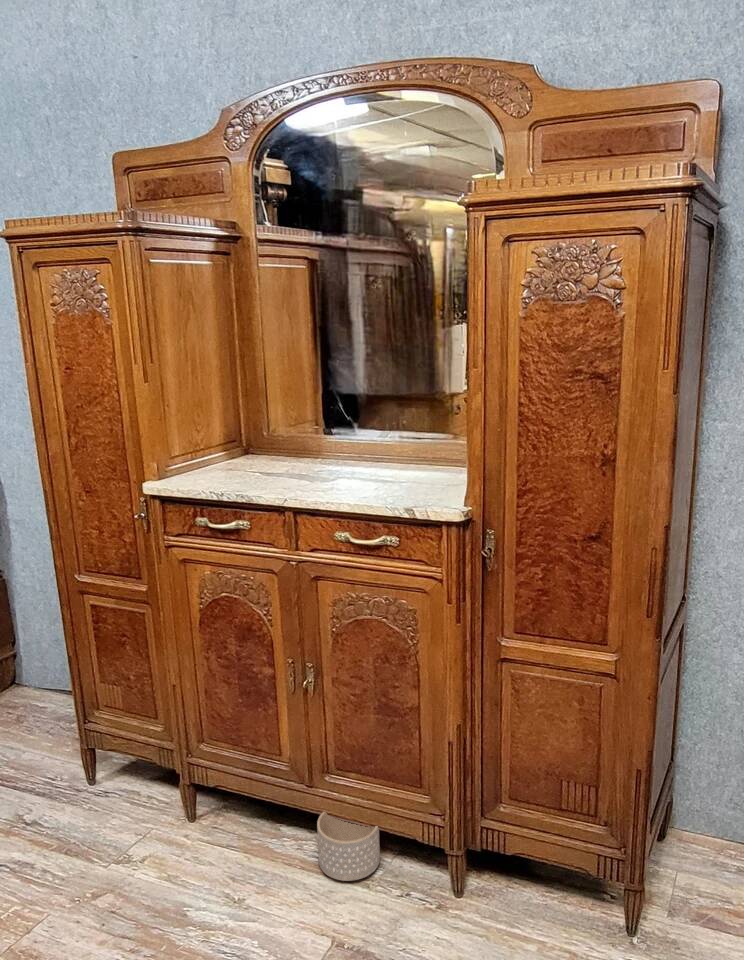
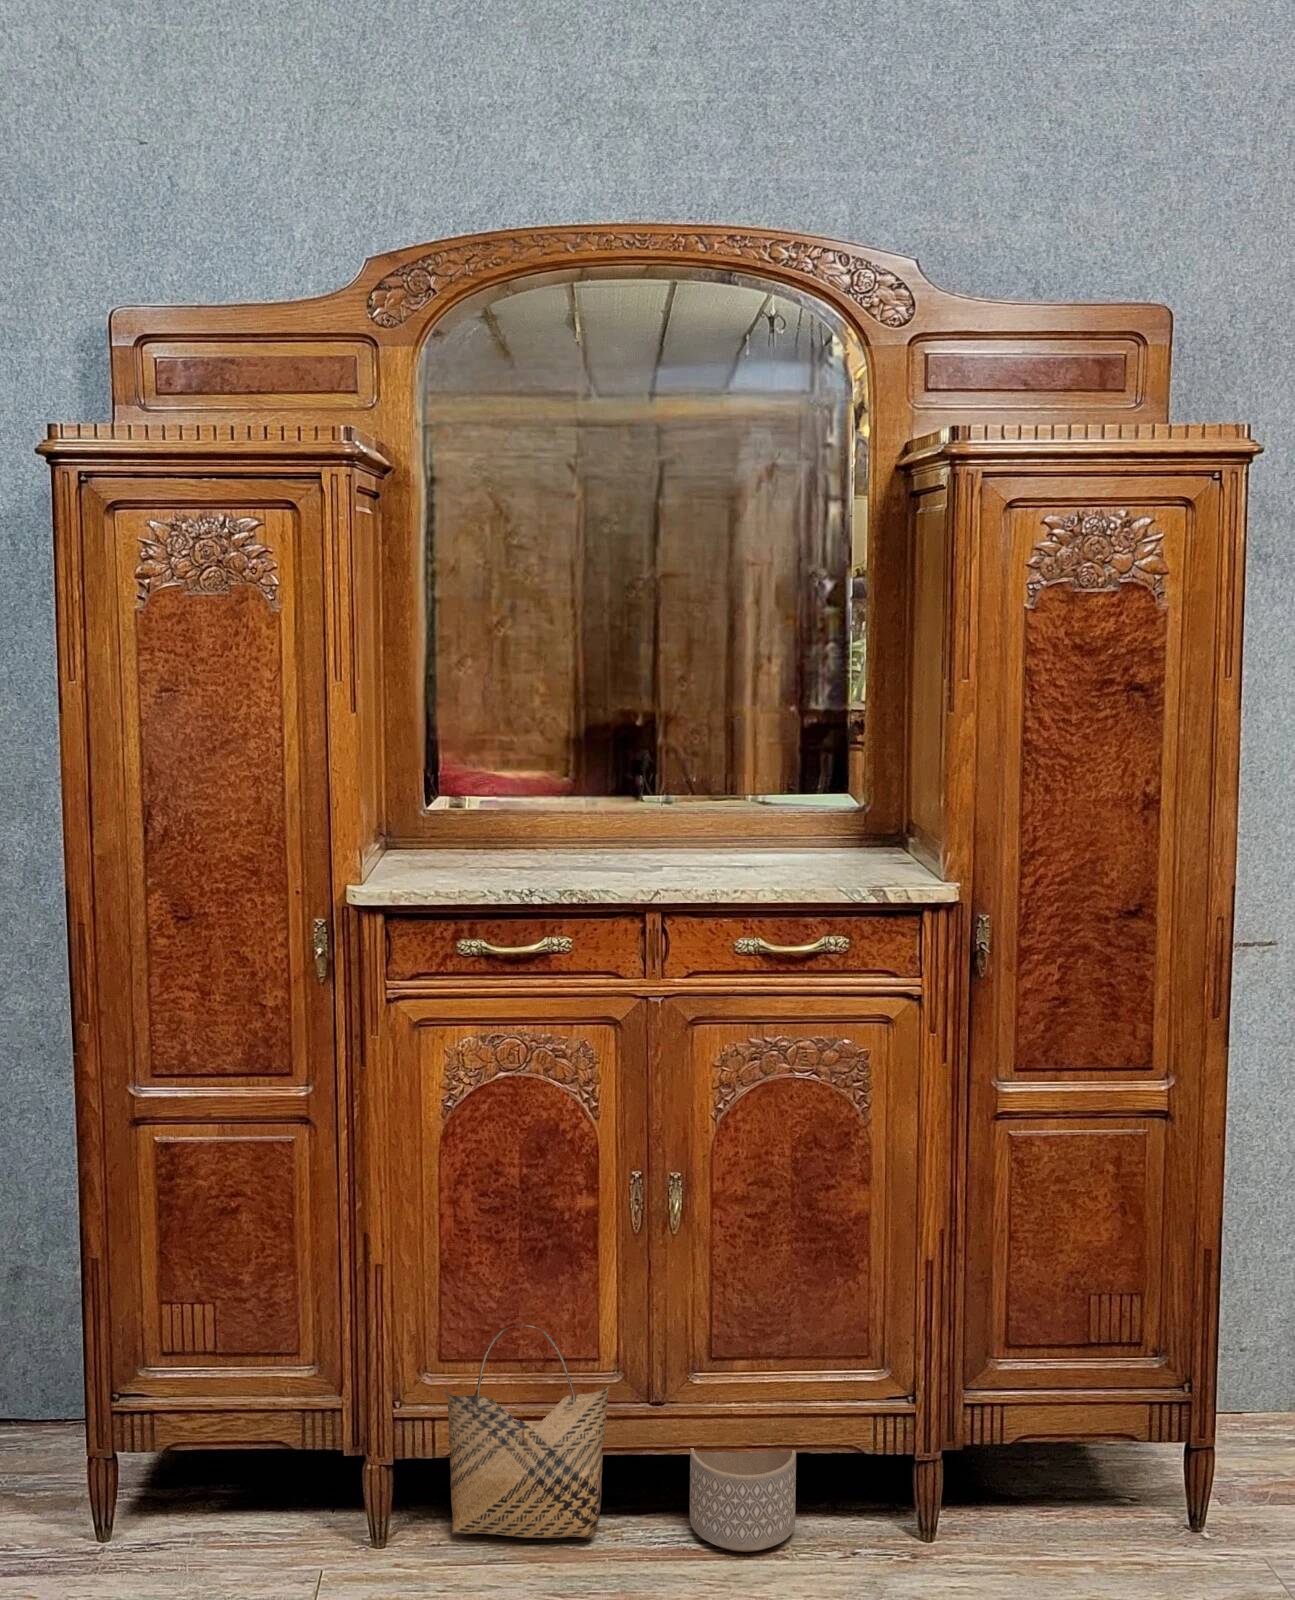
woven basket: none [197,711,283,849] -> present [444,1325,610,1538]

